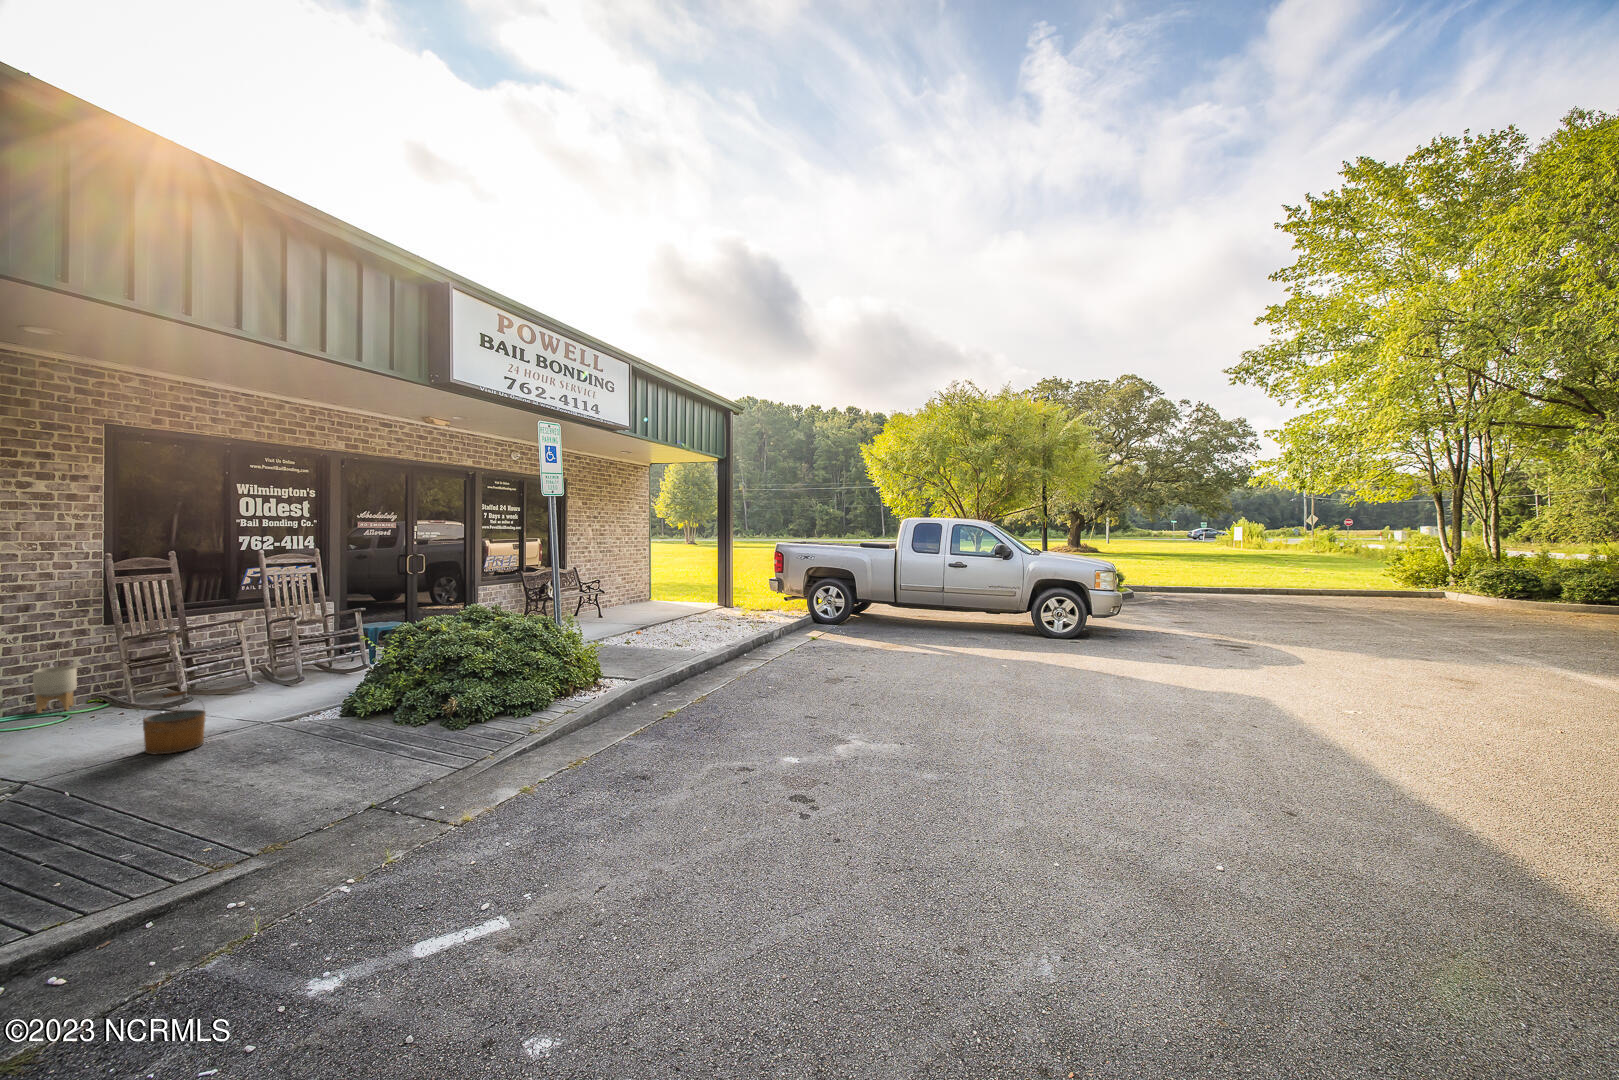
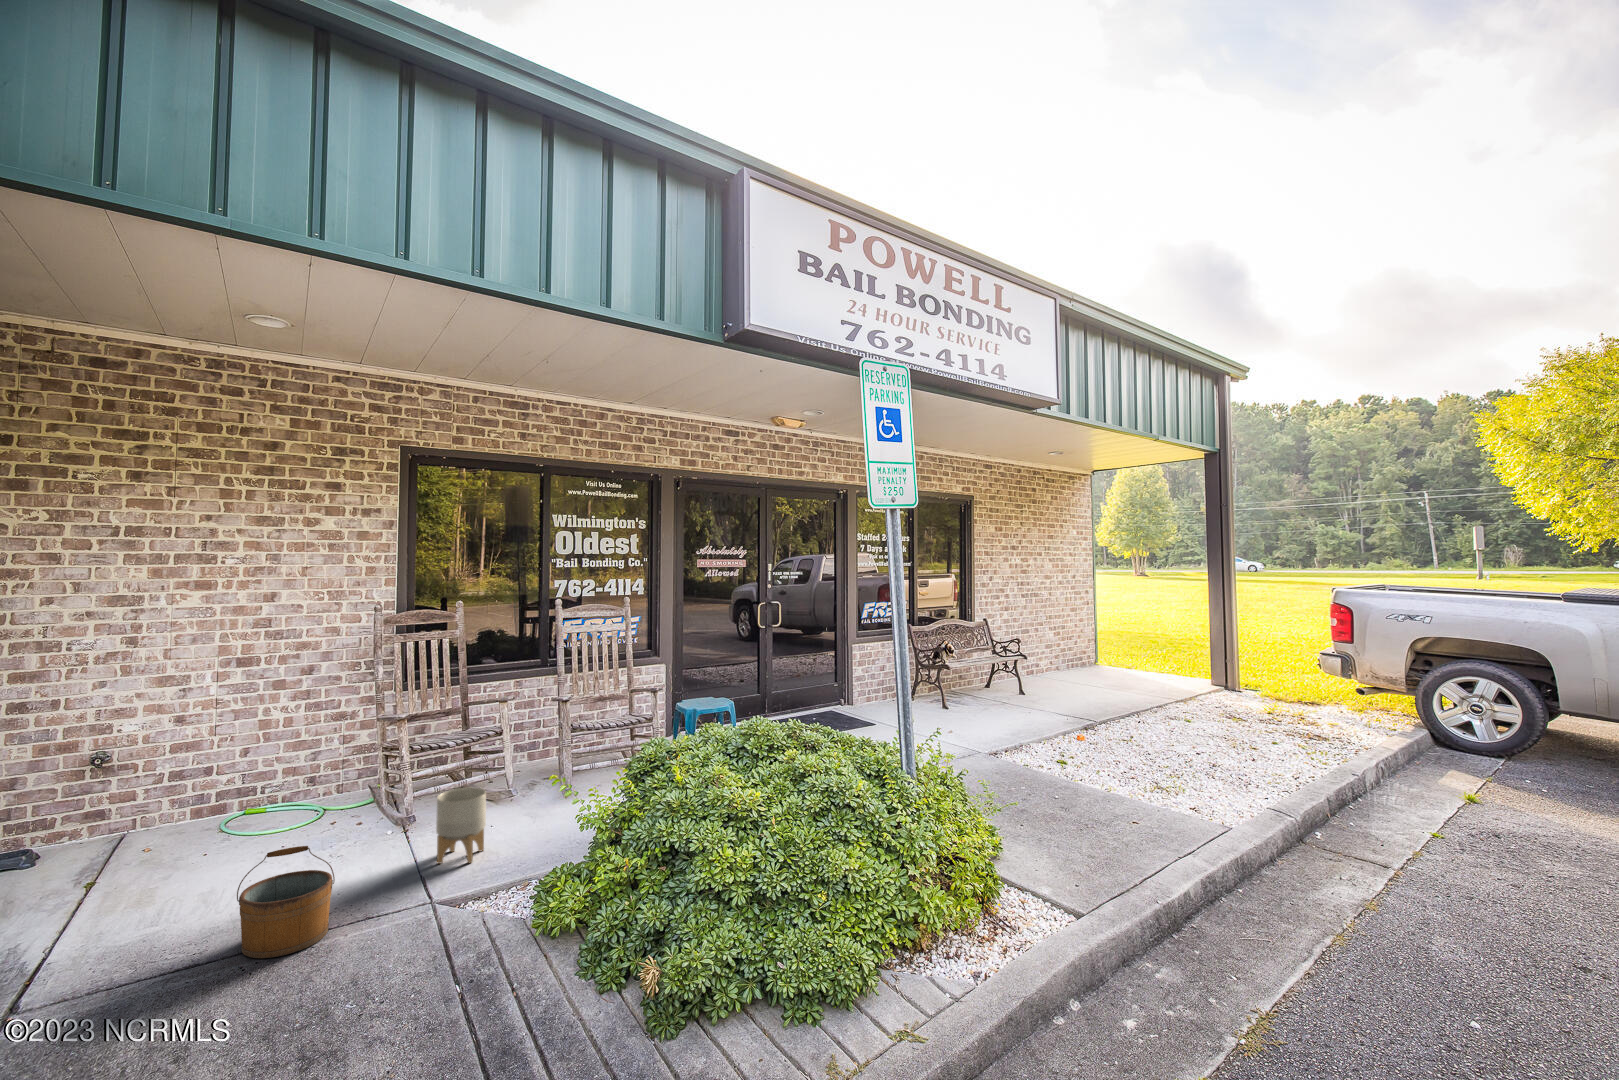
planter: present [33,666,77,713] -> present [436,788,486,864]

